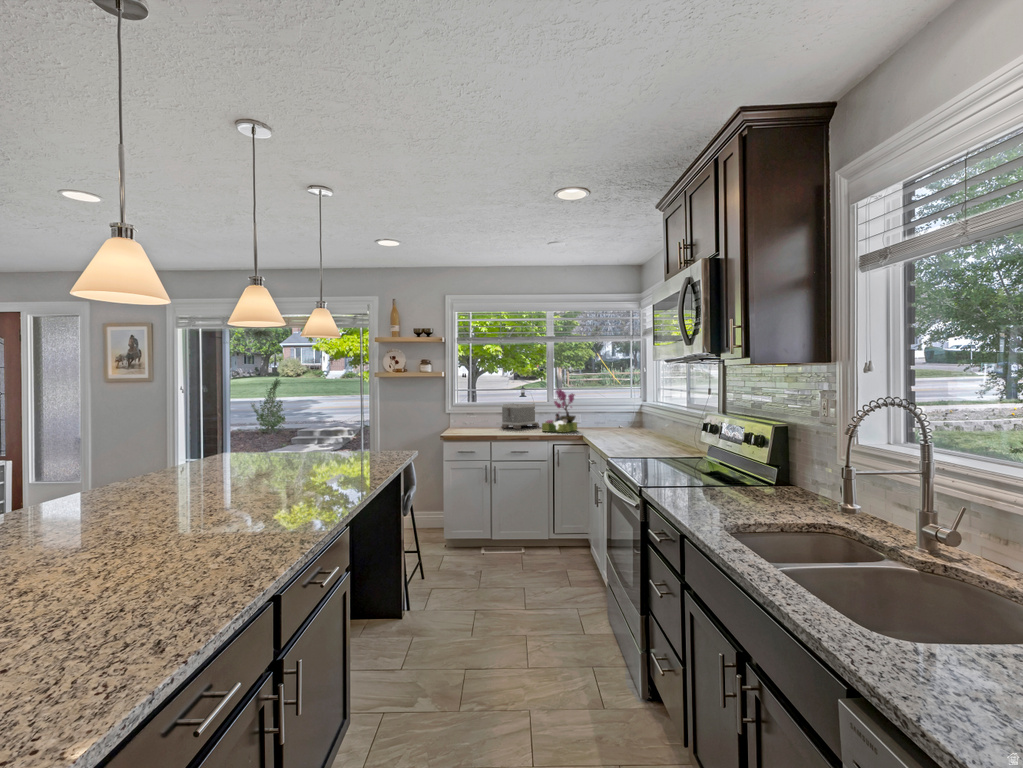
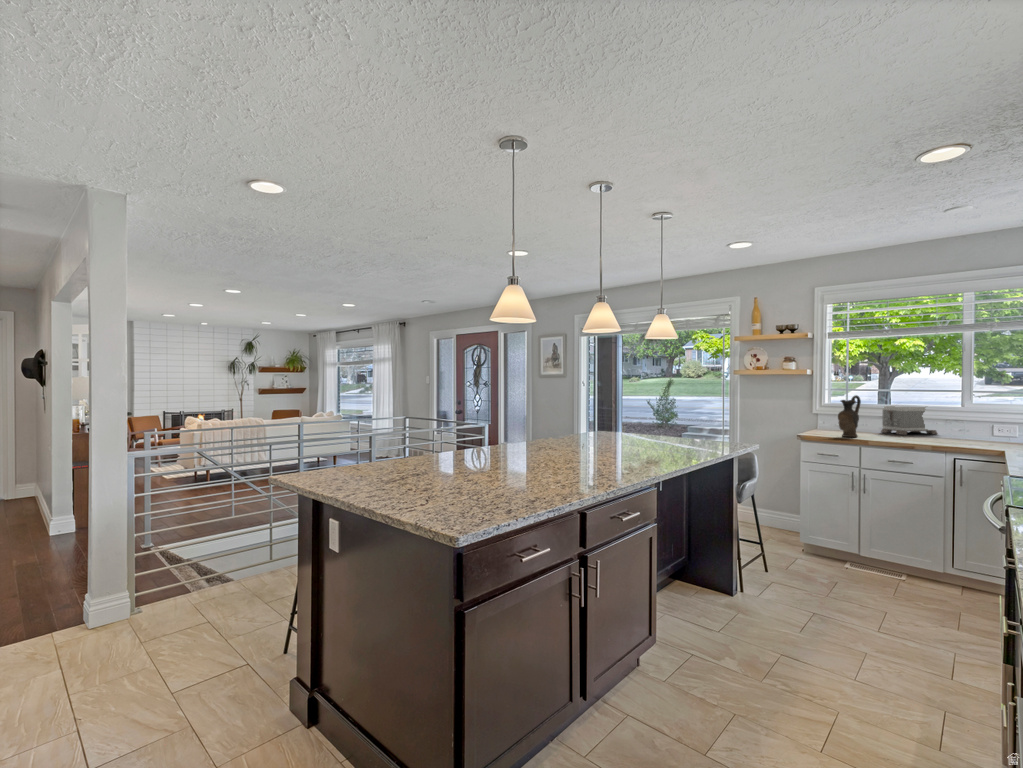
flower arrangement: present [542,388,577,432] -> none [933,389,990,443]
ceramic pitcher: none [474,395,491,435] -> present [838,395,861,437]

